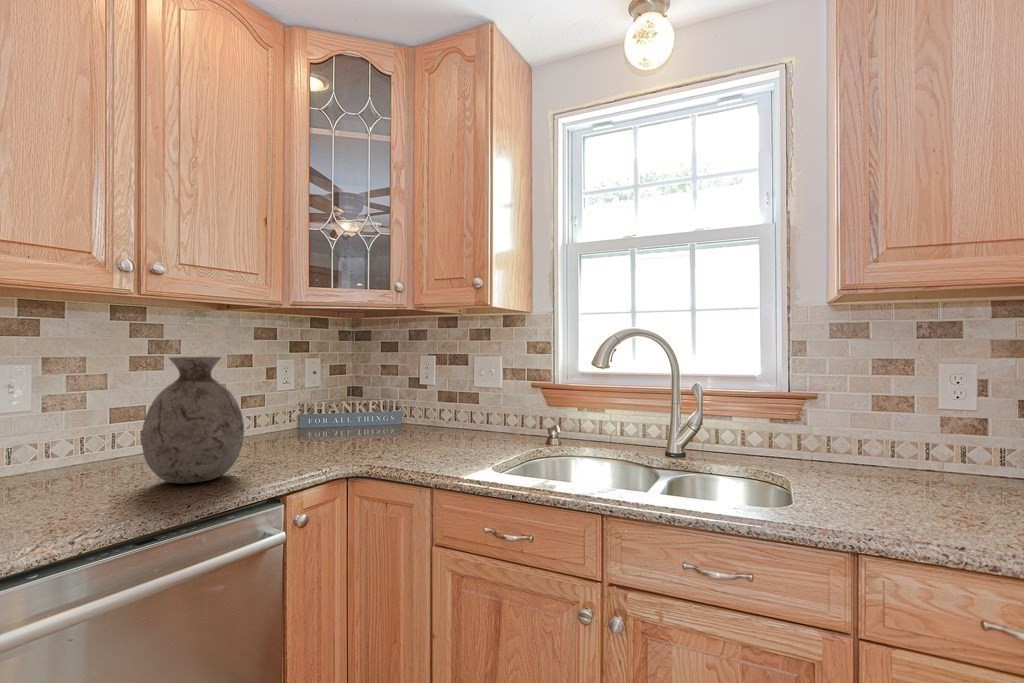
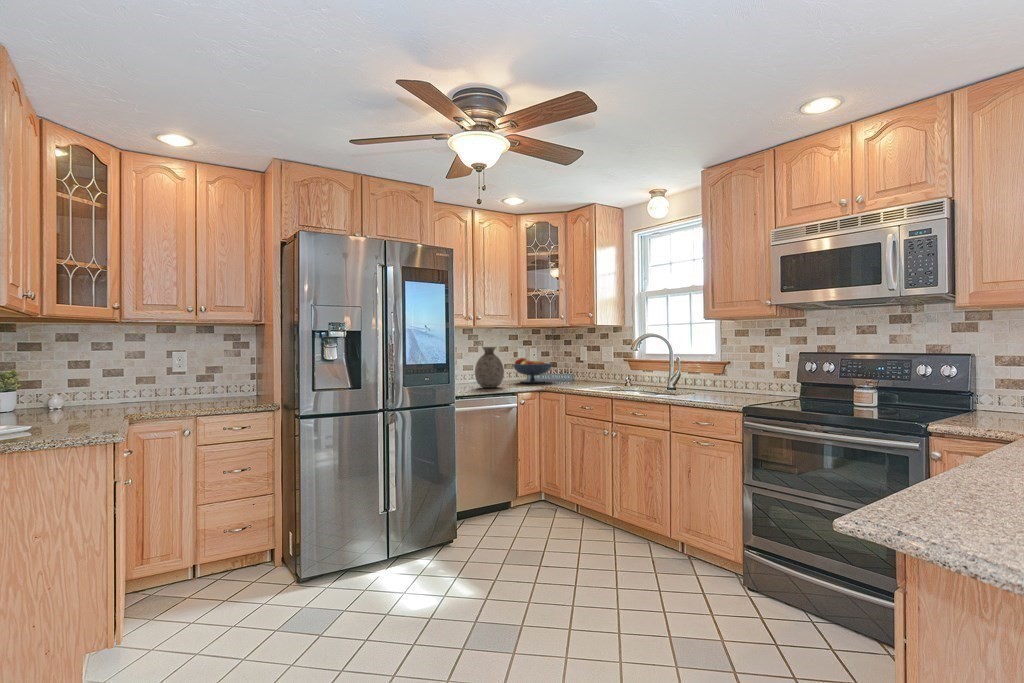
fruit bowl: none [265,382,366,446] -> present [513,358,552,383]

